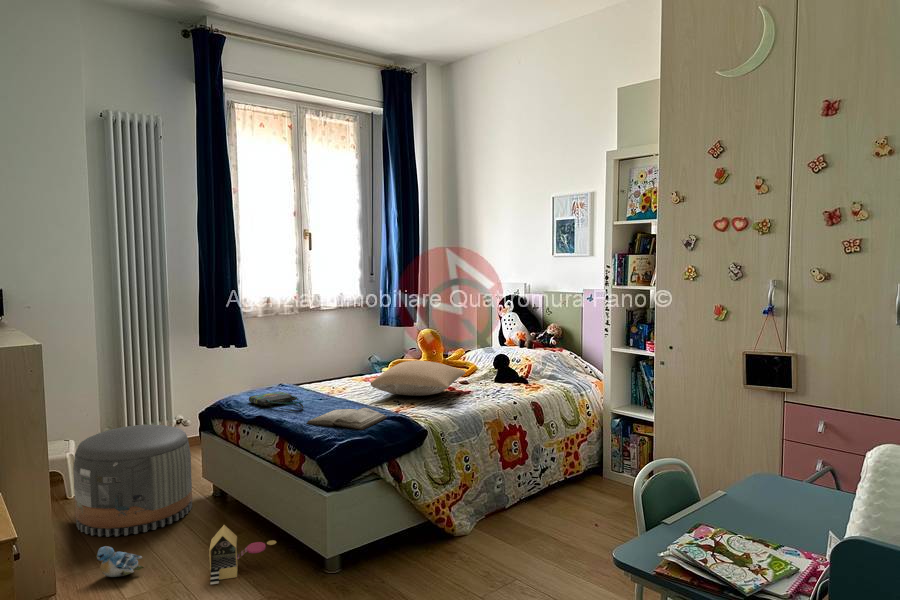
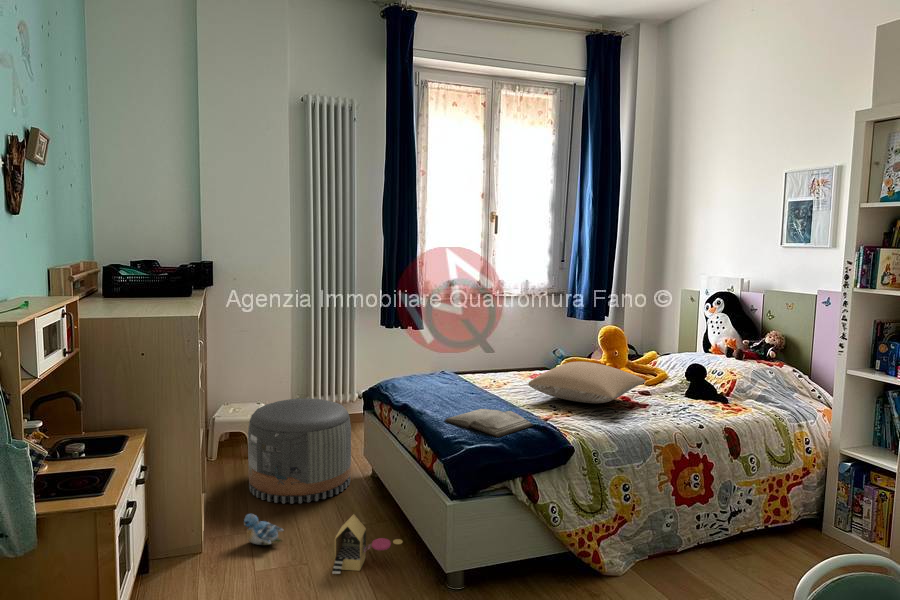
tote bag: present [249,392,303,412] -> none [404,381,453,406]

